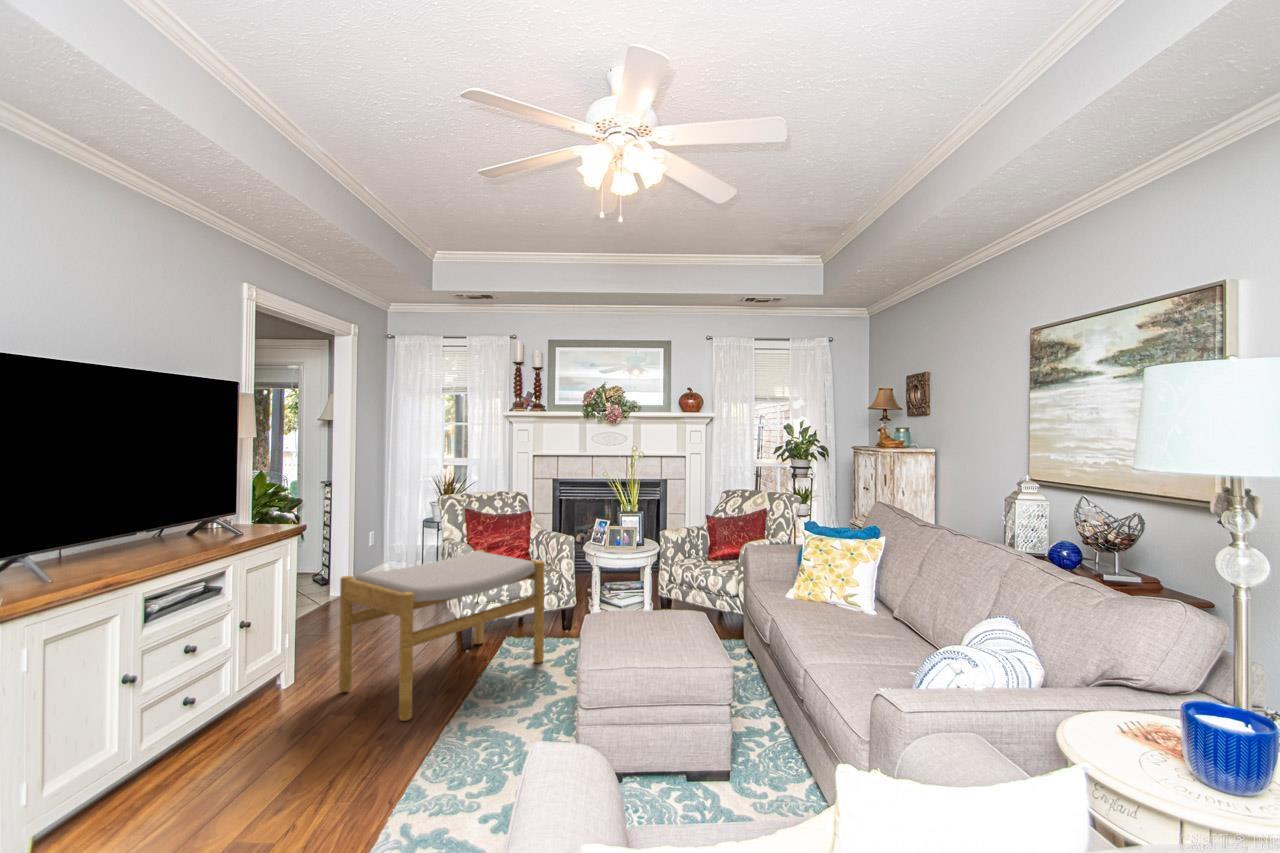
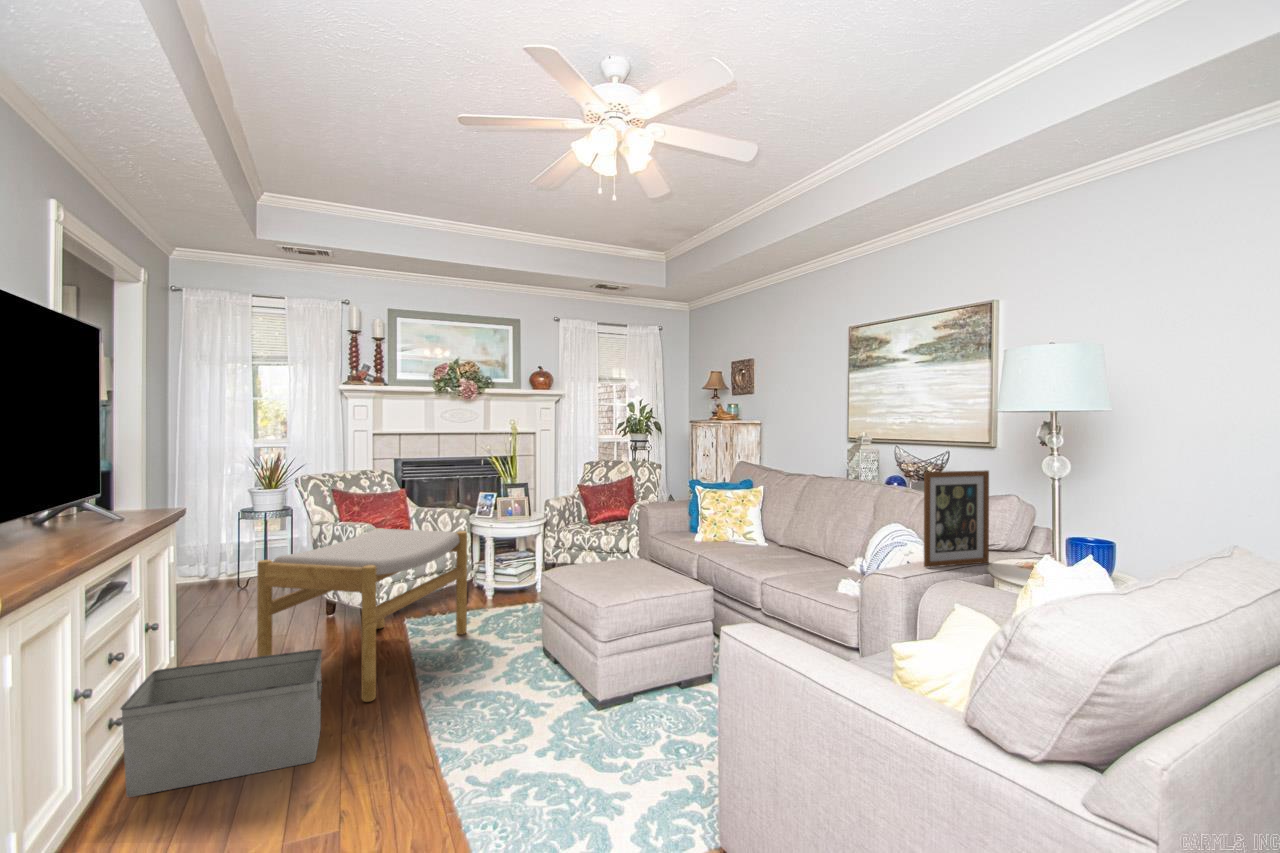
picture frame: none [988,551,1116,699] -> present [924,470,989,567]
storage bin: none [172,665,353,774] -> present [121,649,322,797]

